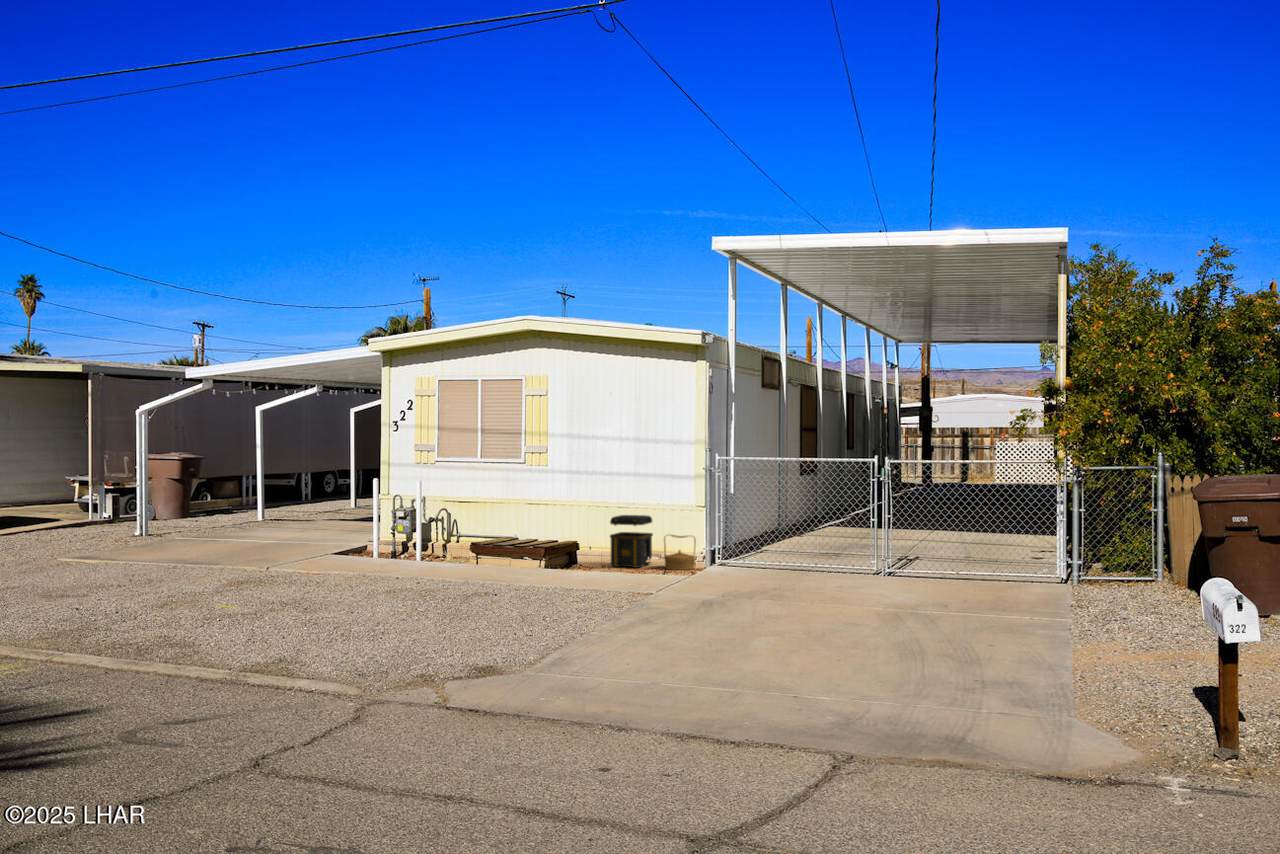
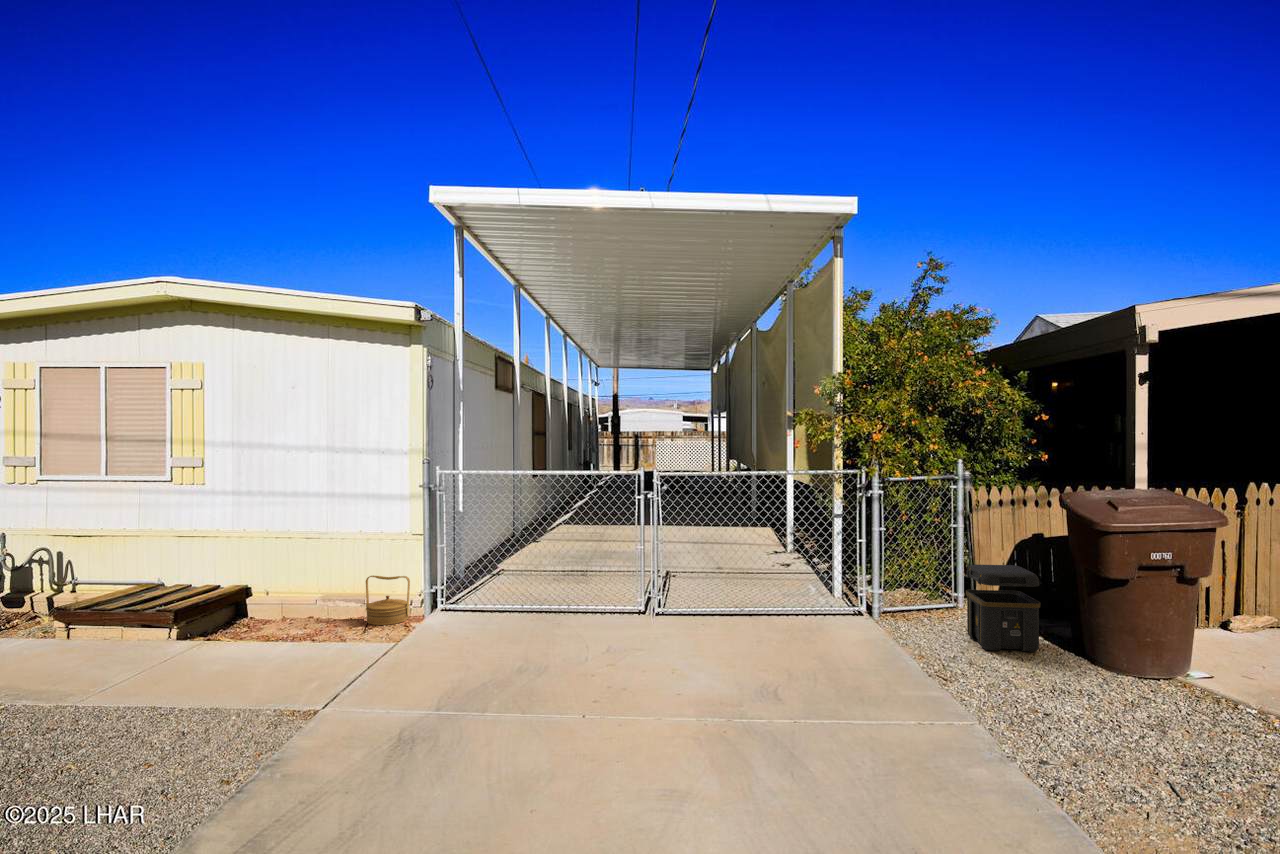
toolbox: present [610,515,653,568] -> present [966,565,1040,652]

